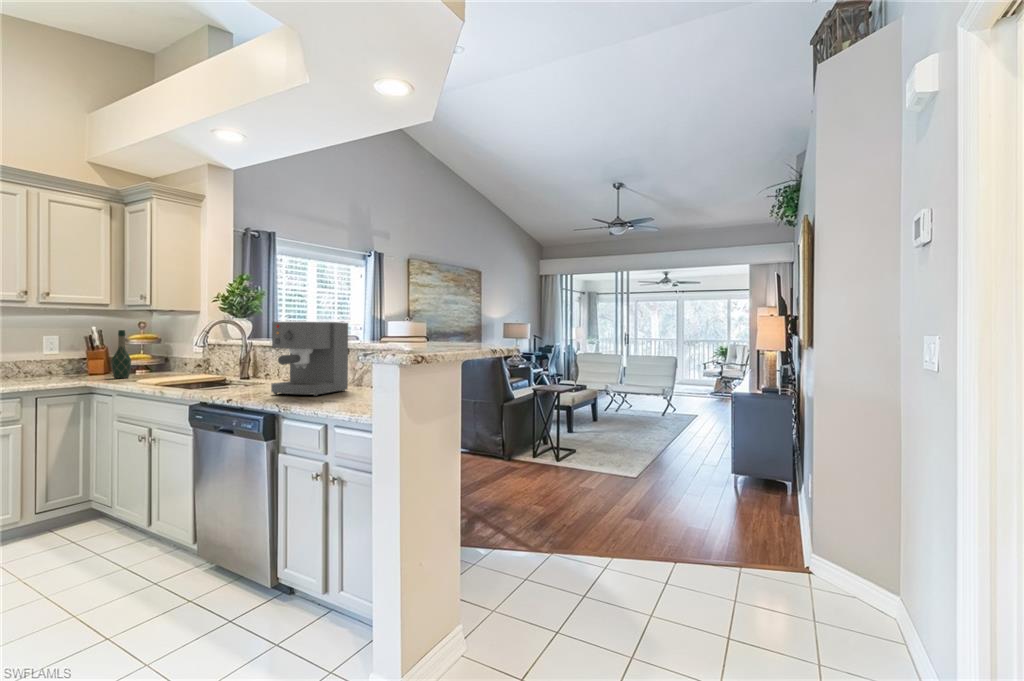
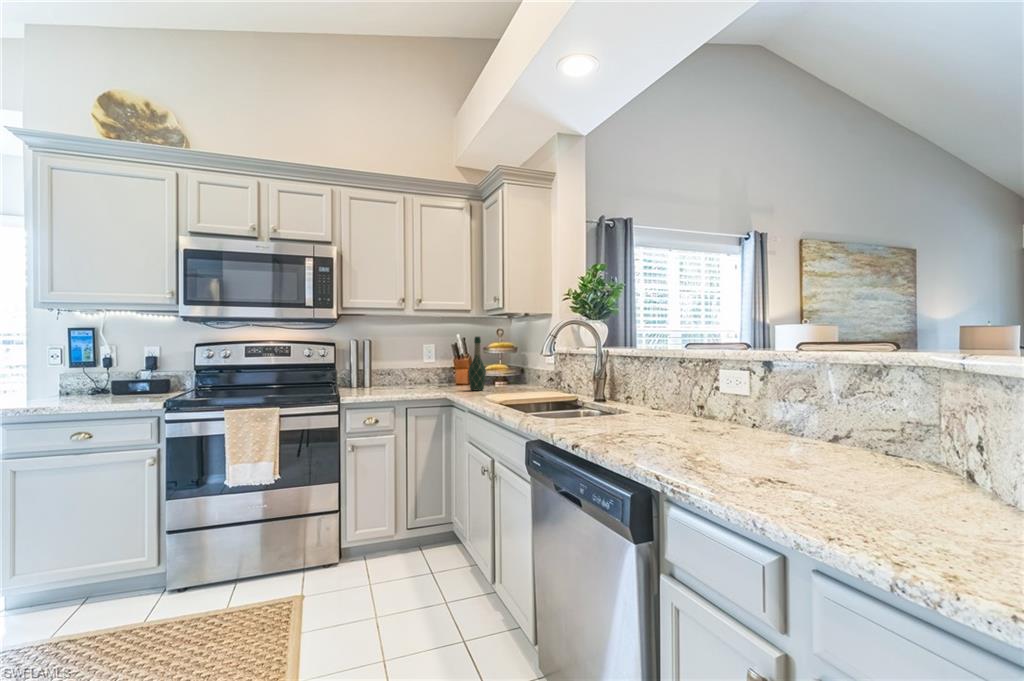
coffee maker: present [271,322,348,396] -> none [639,304,782,456]

